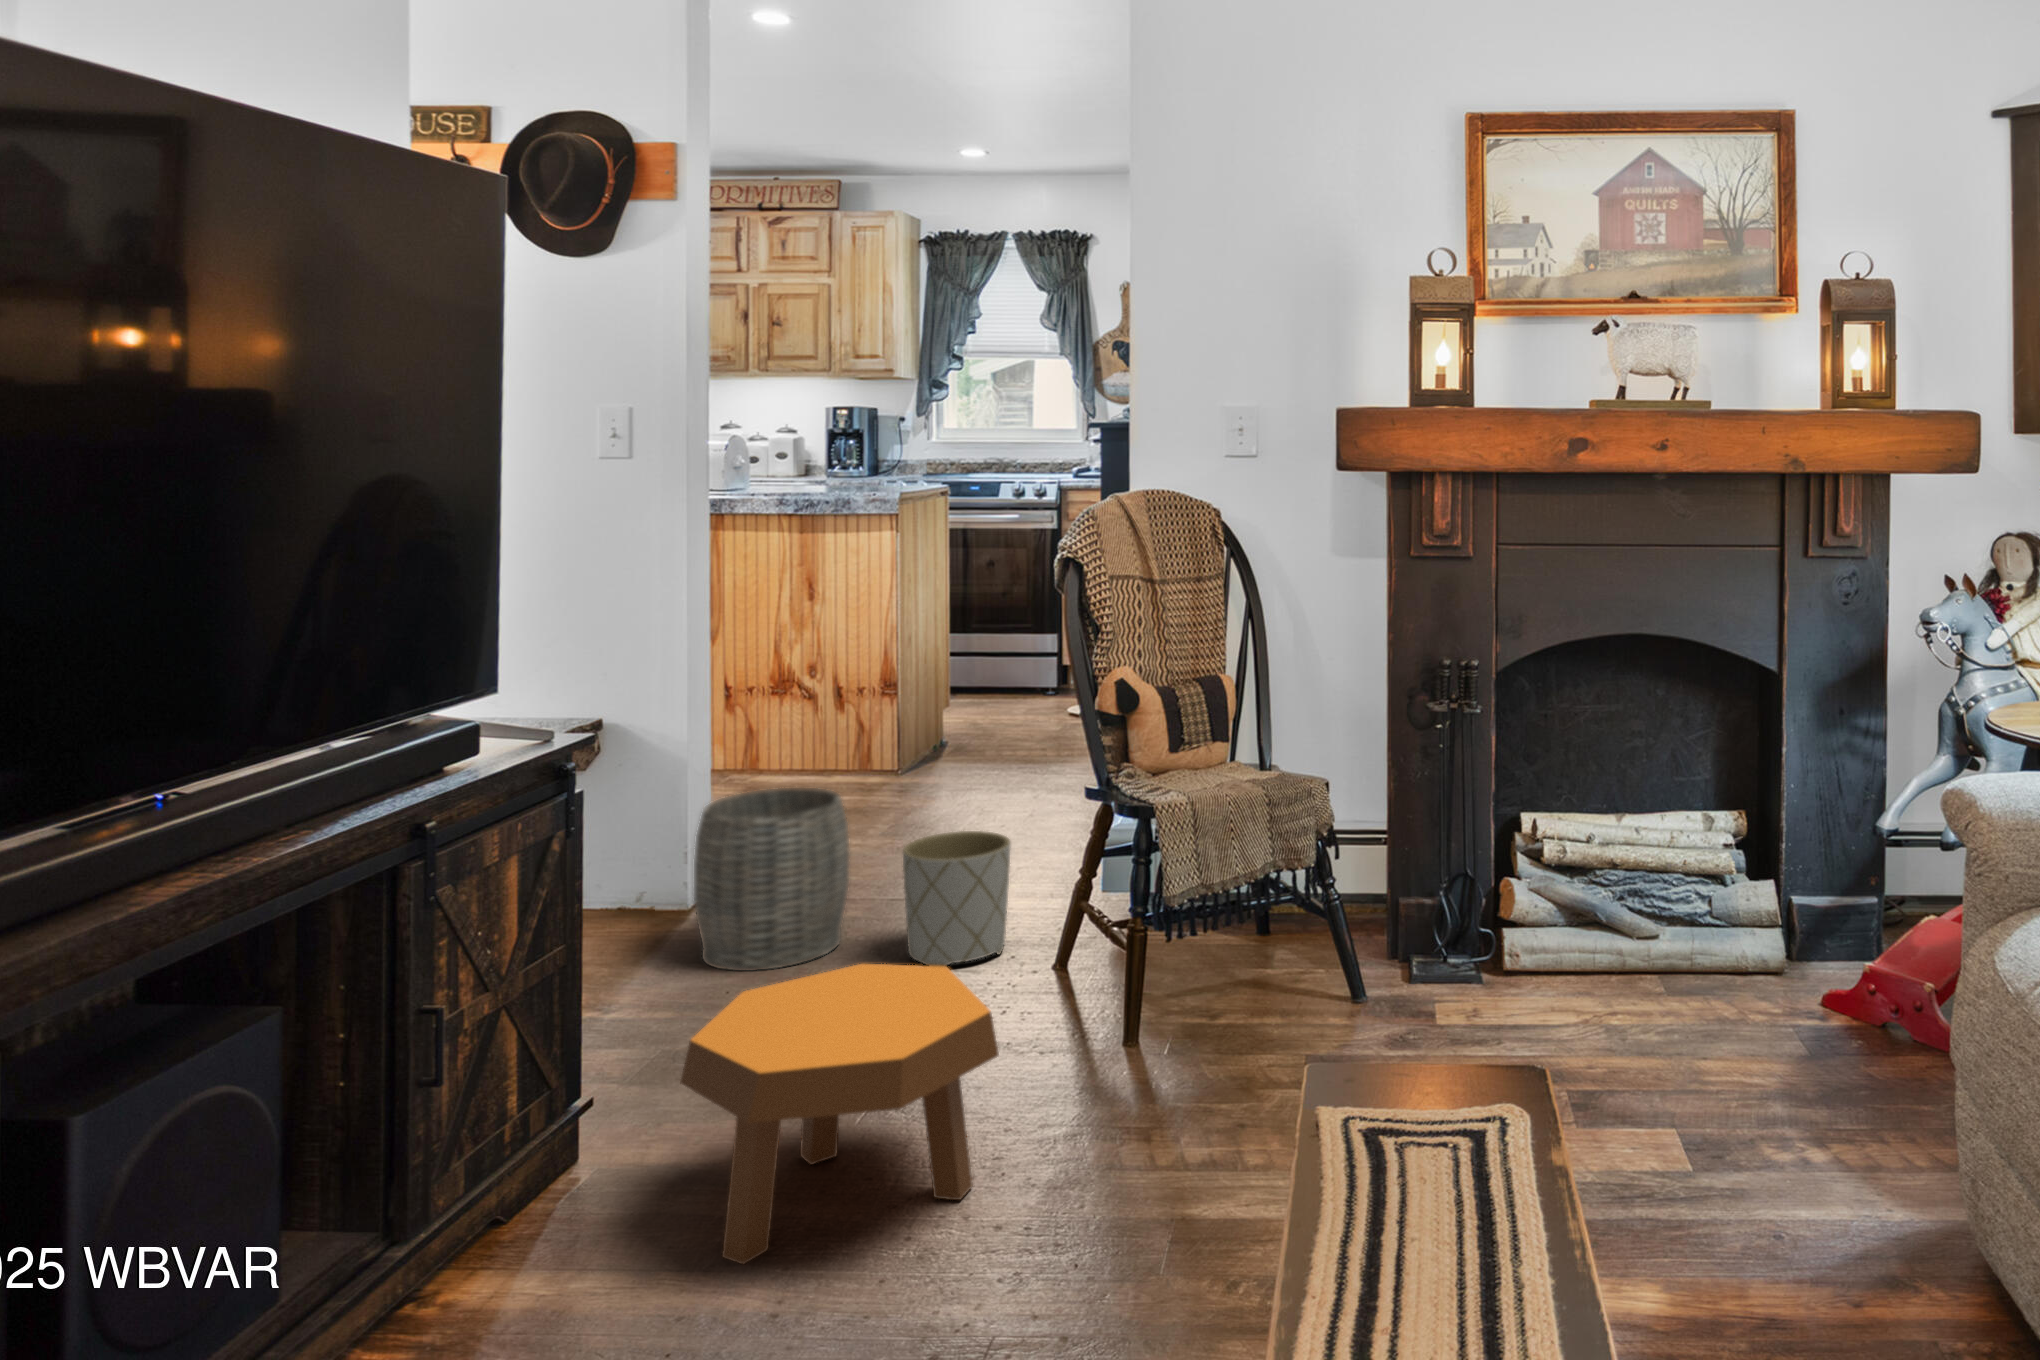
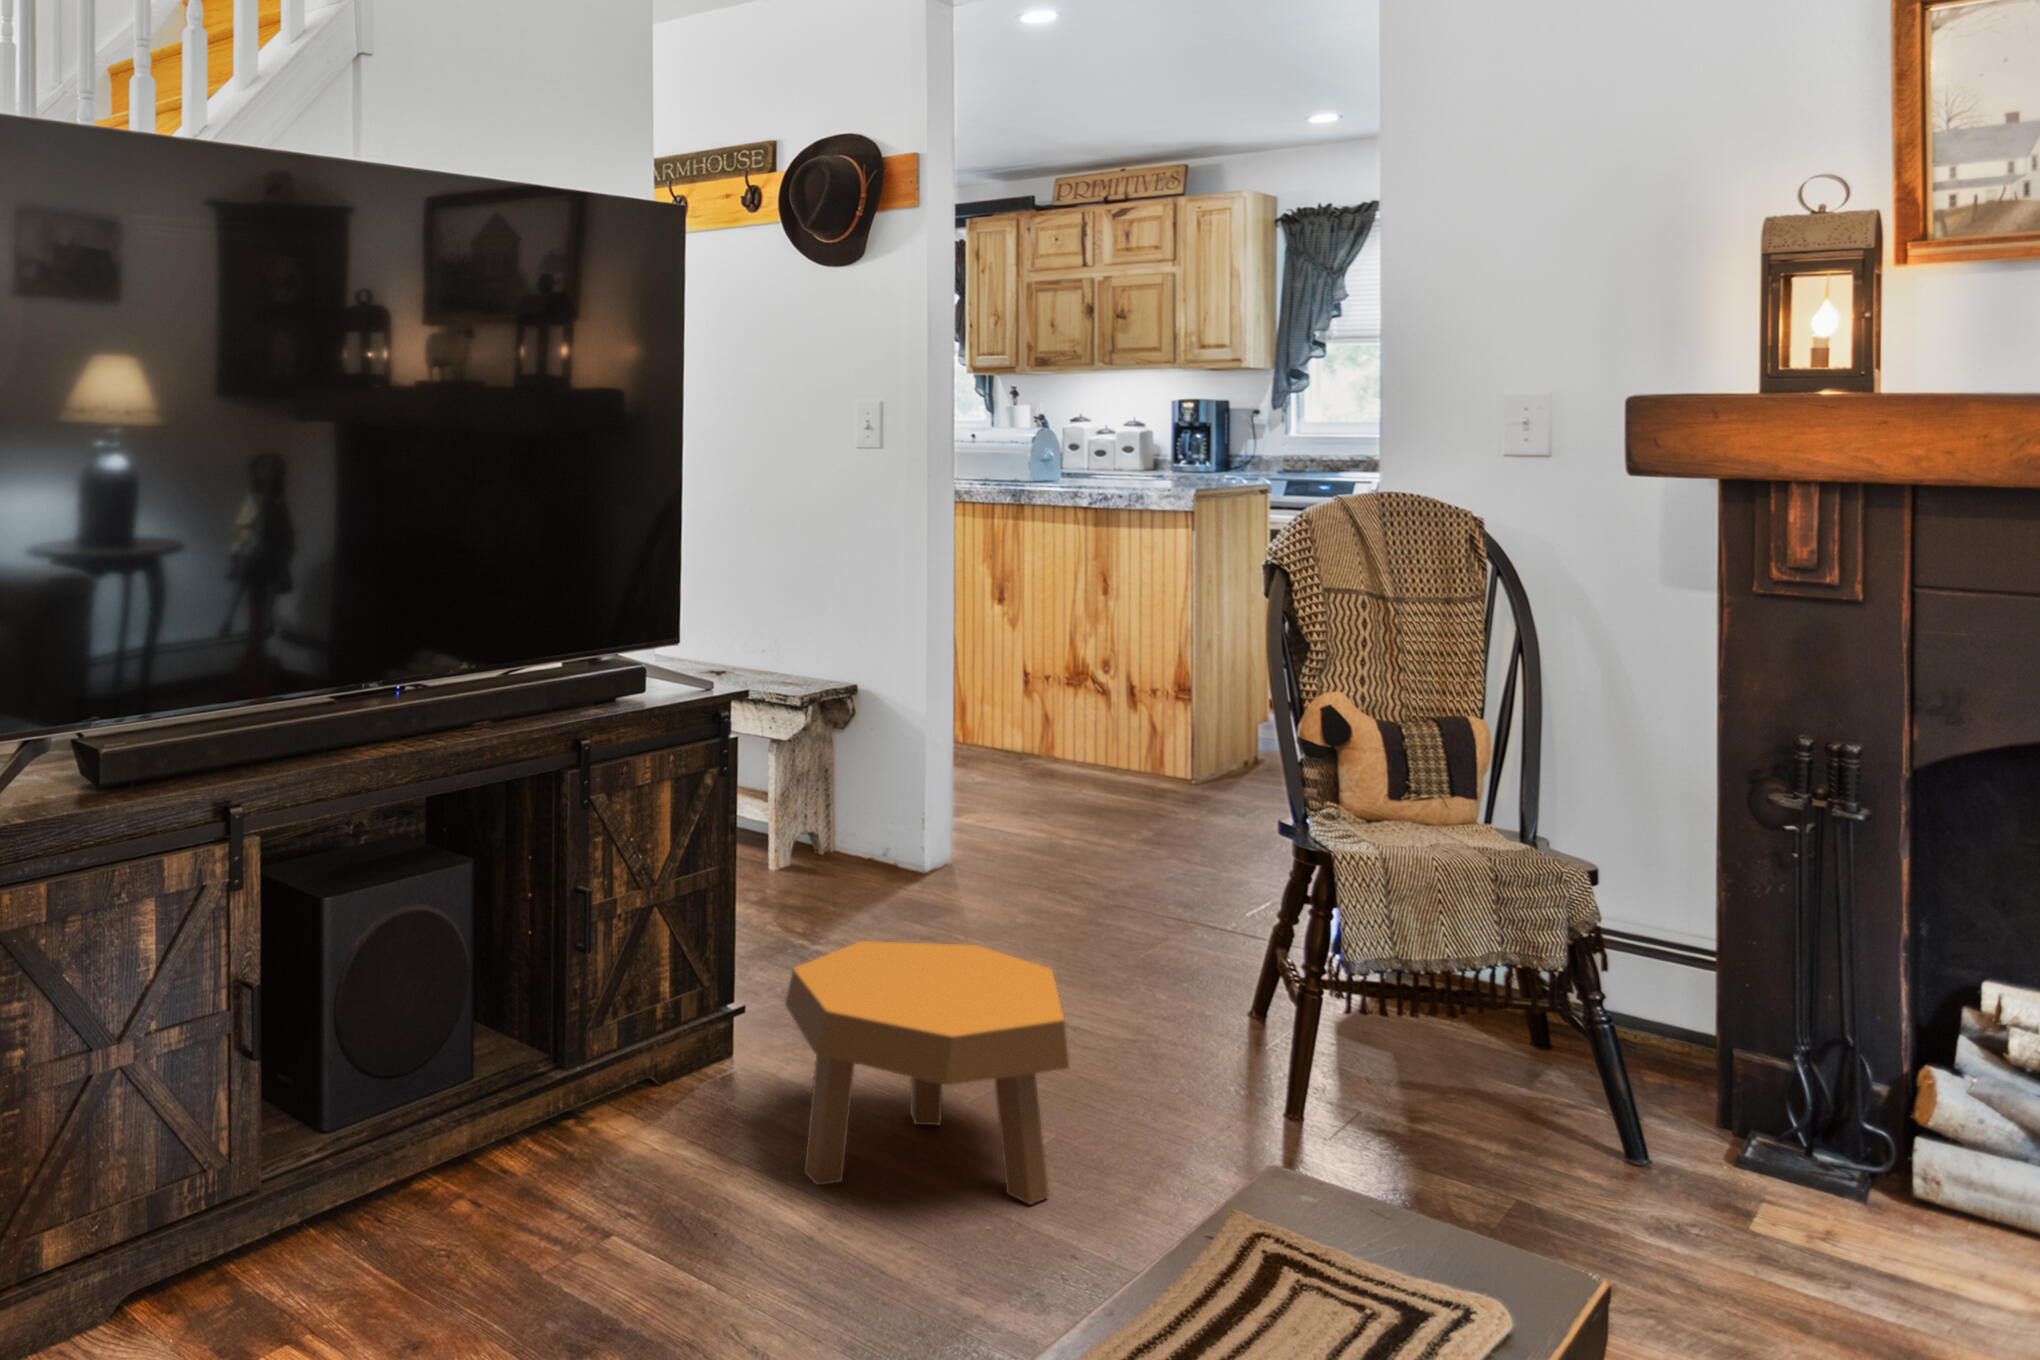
woven basket: present [694,788,849,971] -> none [912,771,1060,948]
planter: present [903,831,1010,966] -> none [1100,848,1218,991]

